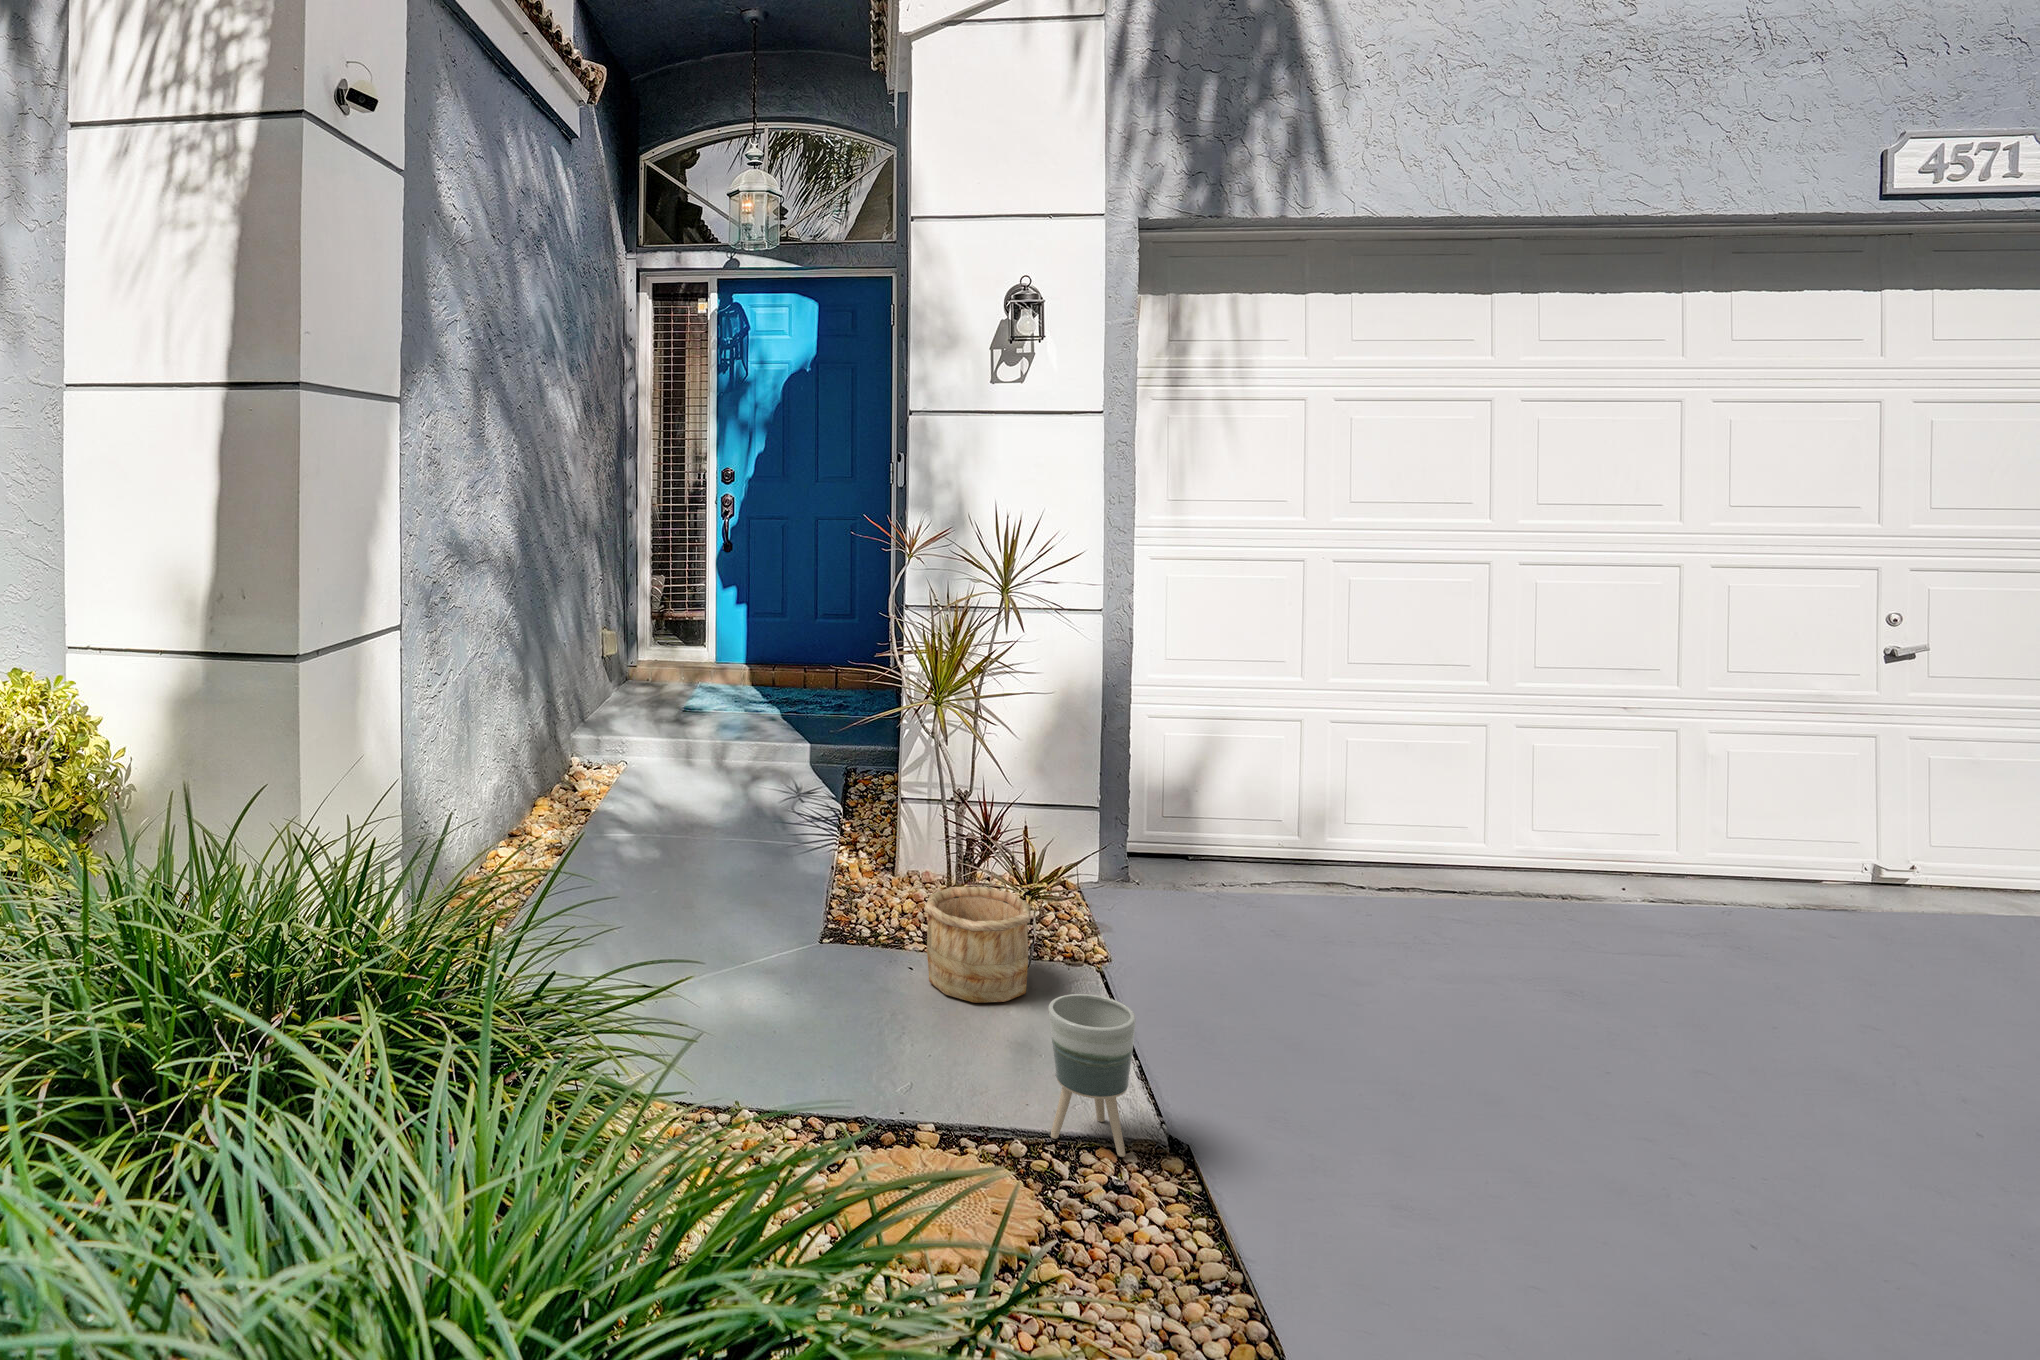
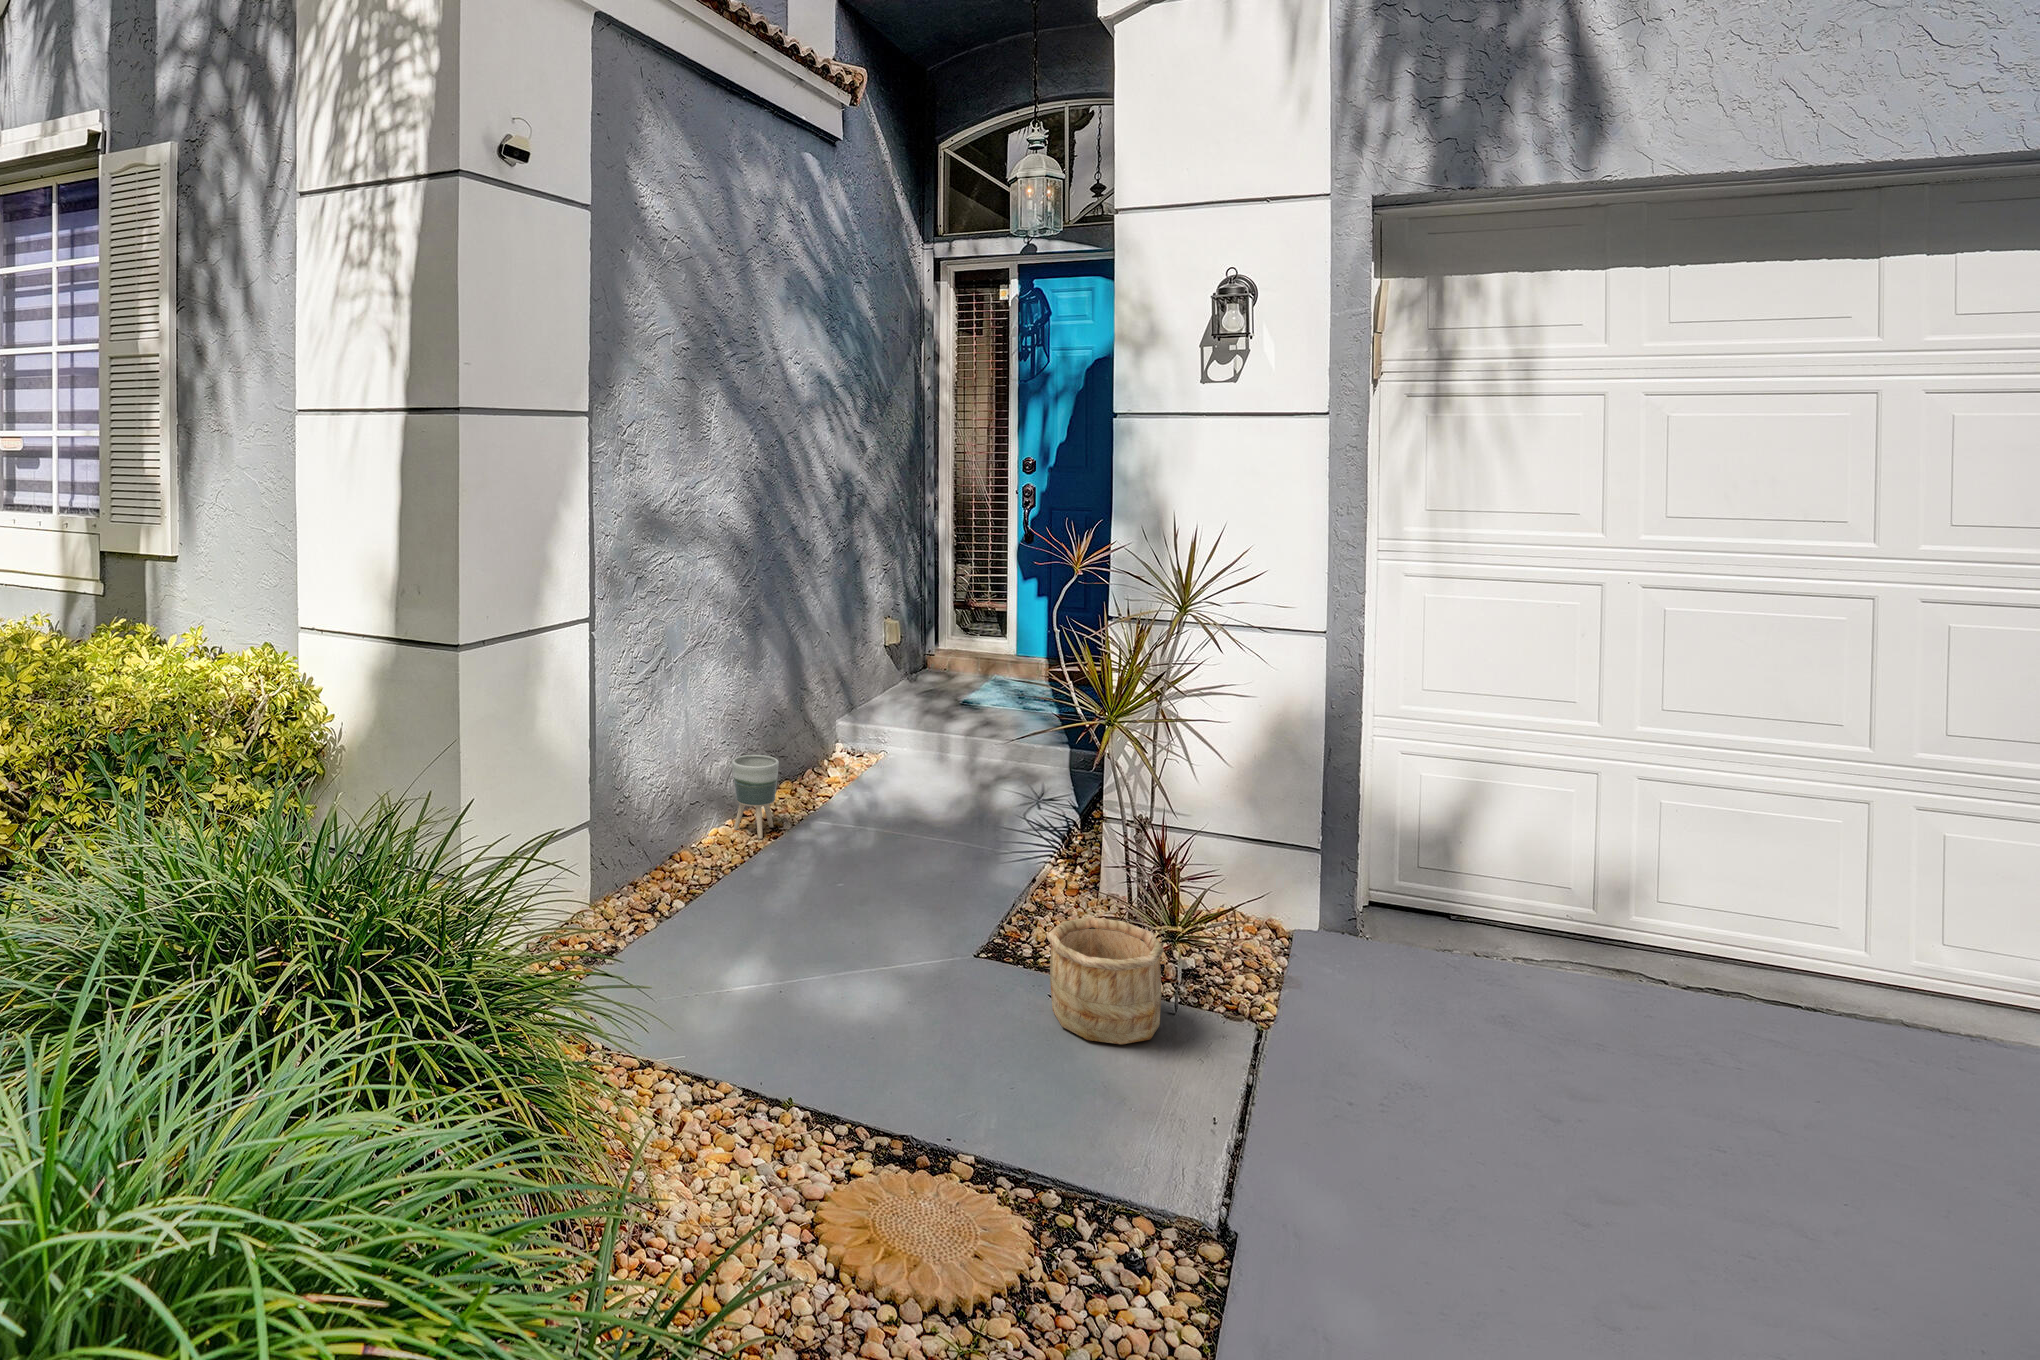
planter: present [1048,994,1136,1157] -> present [732,755,779,839]

